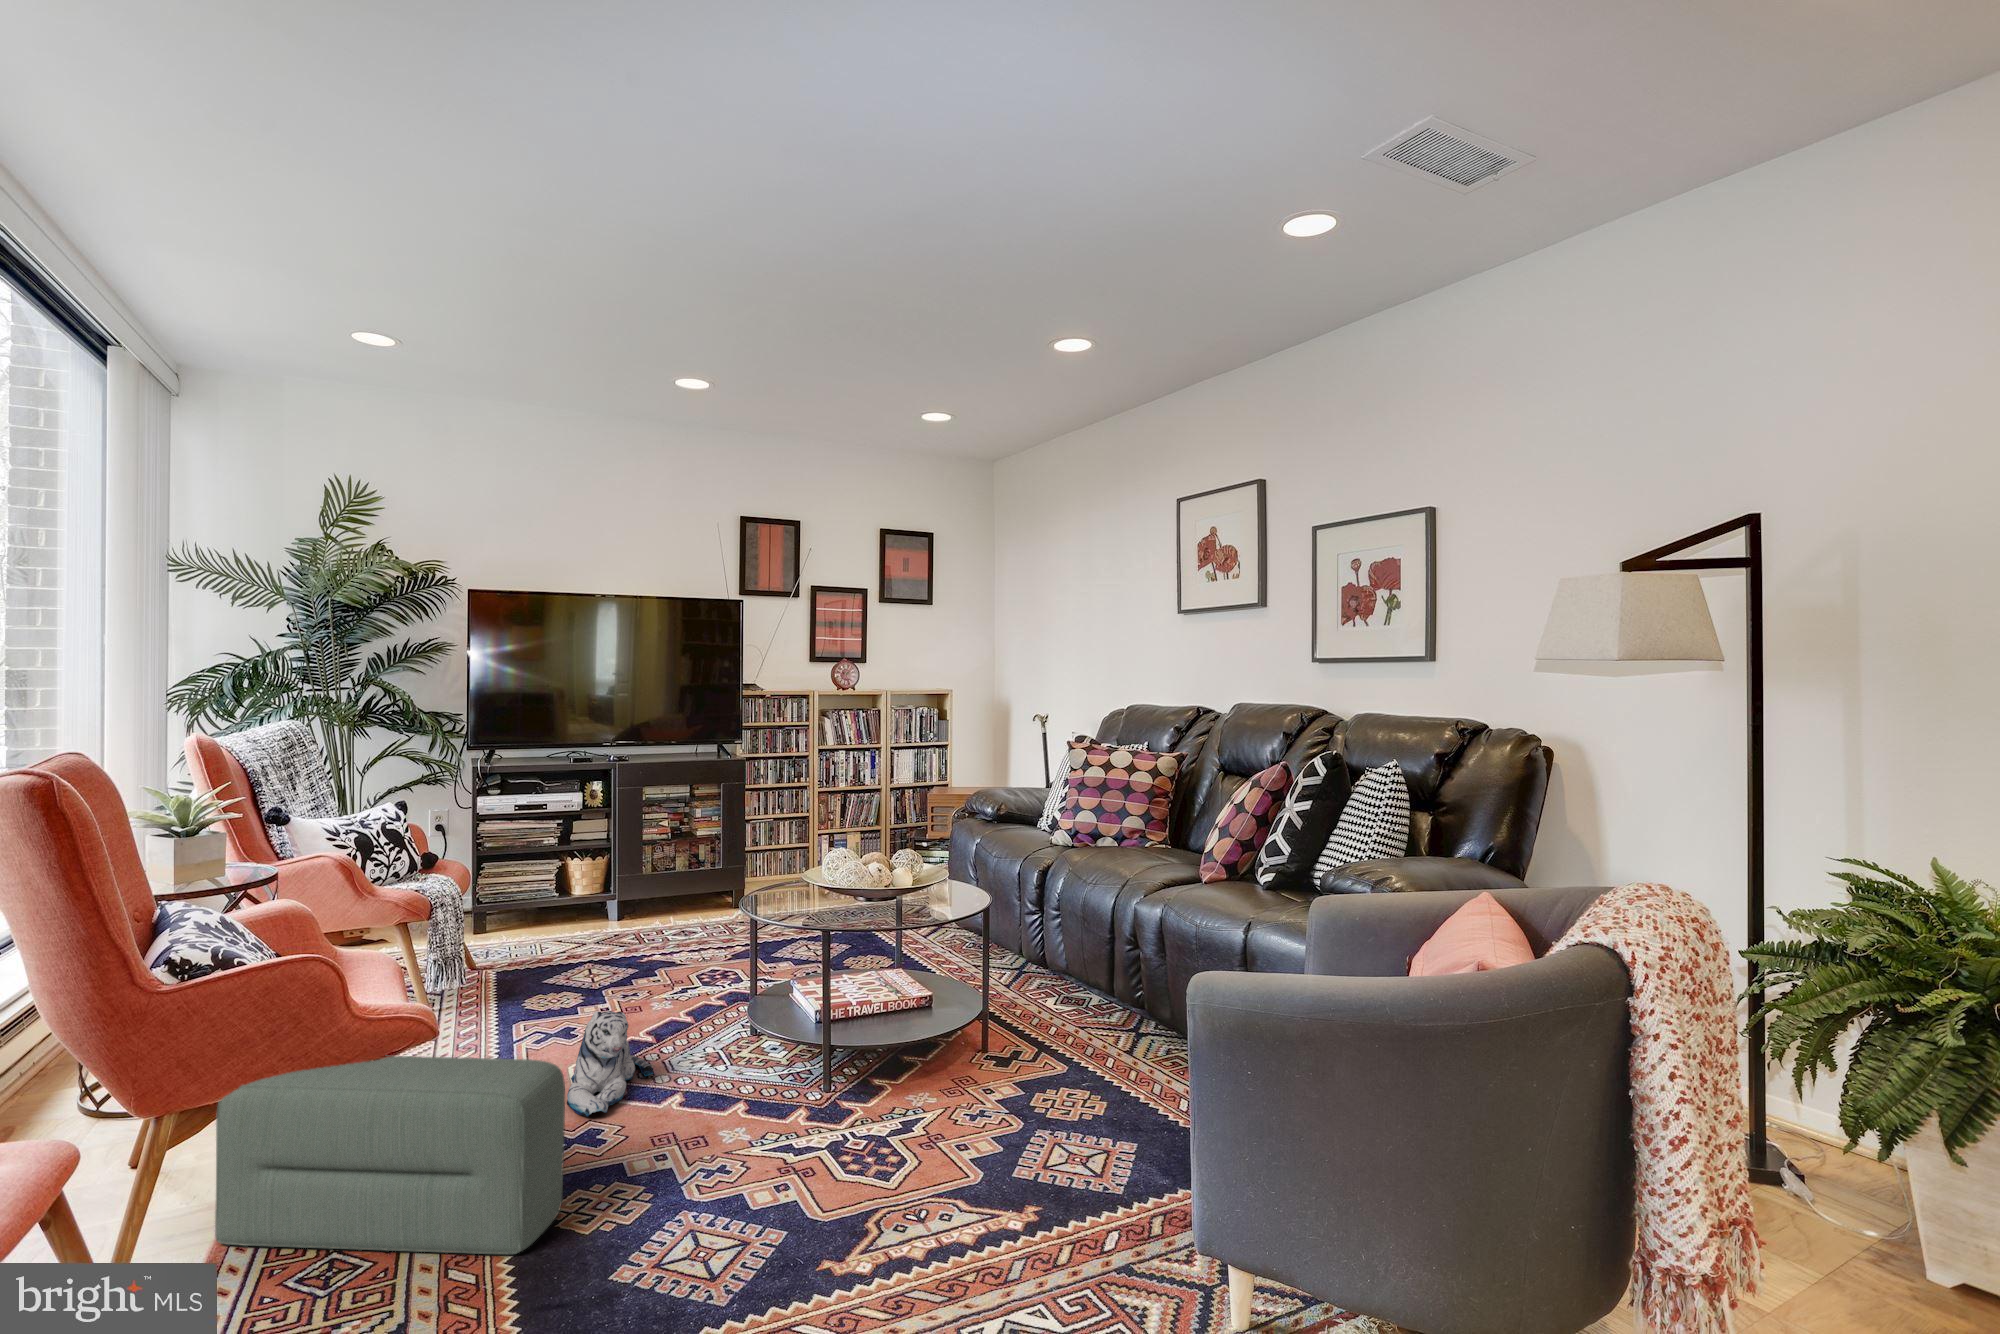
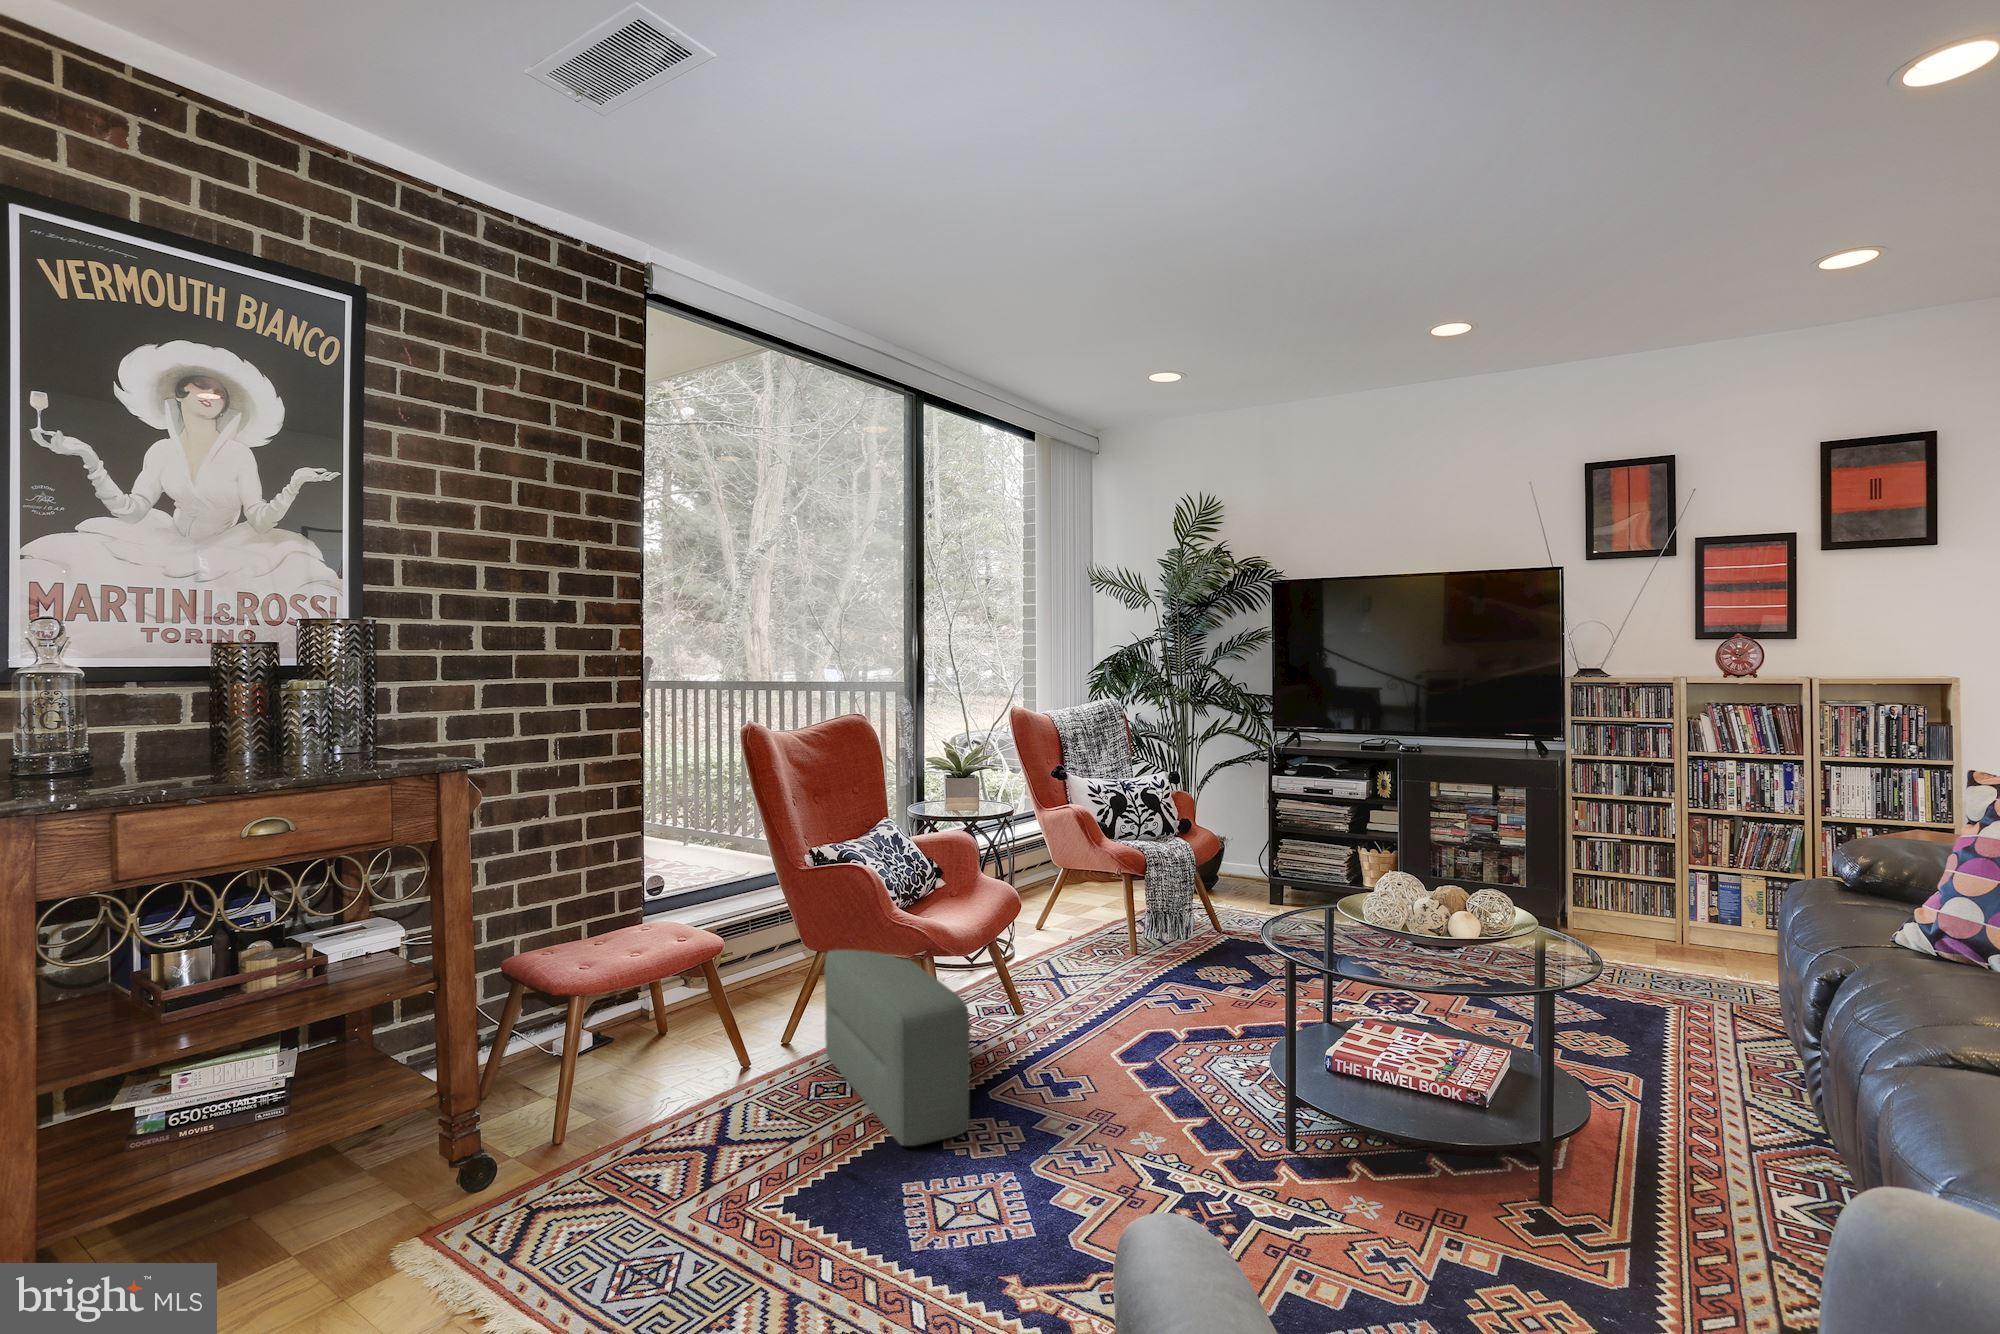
plush toy: present [567,1011,653,1117] -> none [1089,983,1198,1079]

